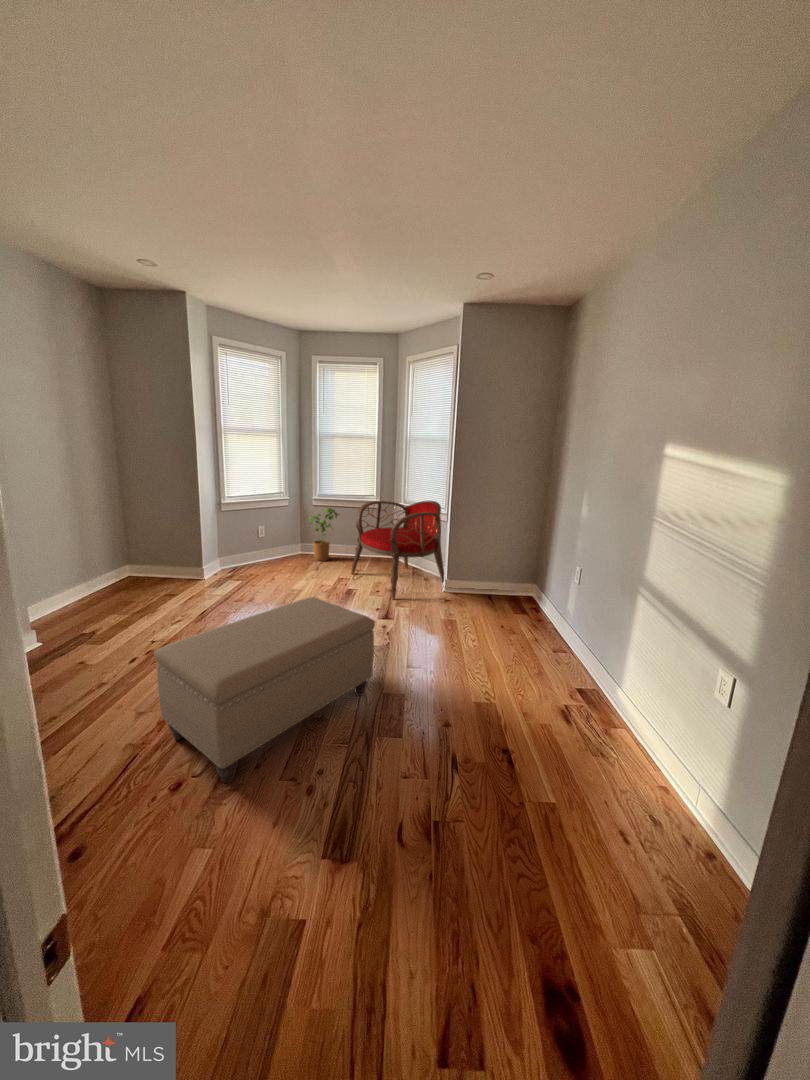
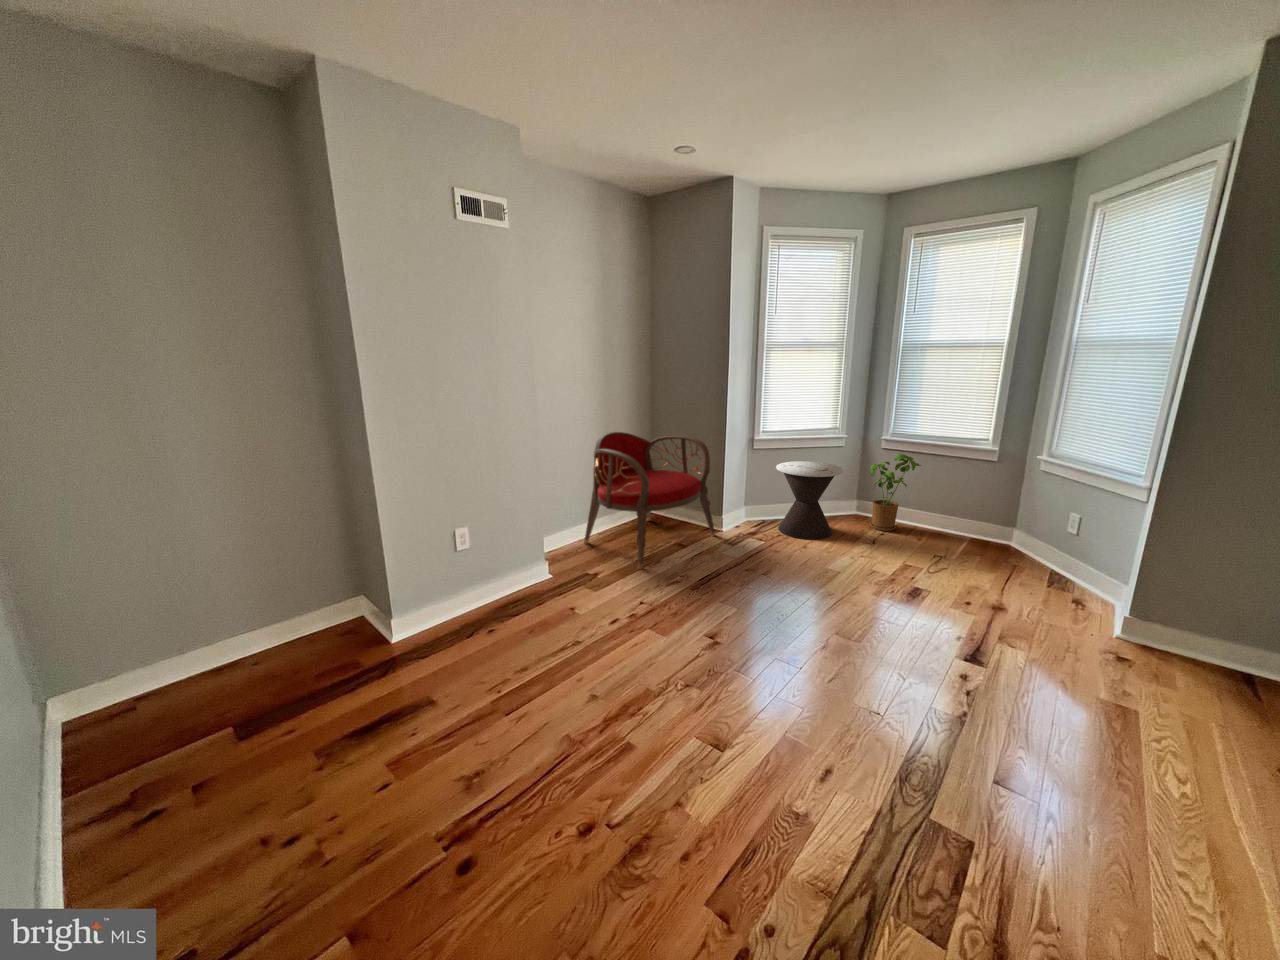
armchair: present [351,501,444,600] -> present [584,432,715,569]
side table: none [244,518,293,574] -> present [776,461,844,540]
ottoman: present [154,597,375,783] -> none [596,606,926,863]

